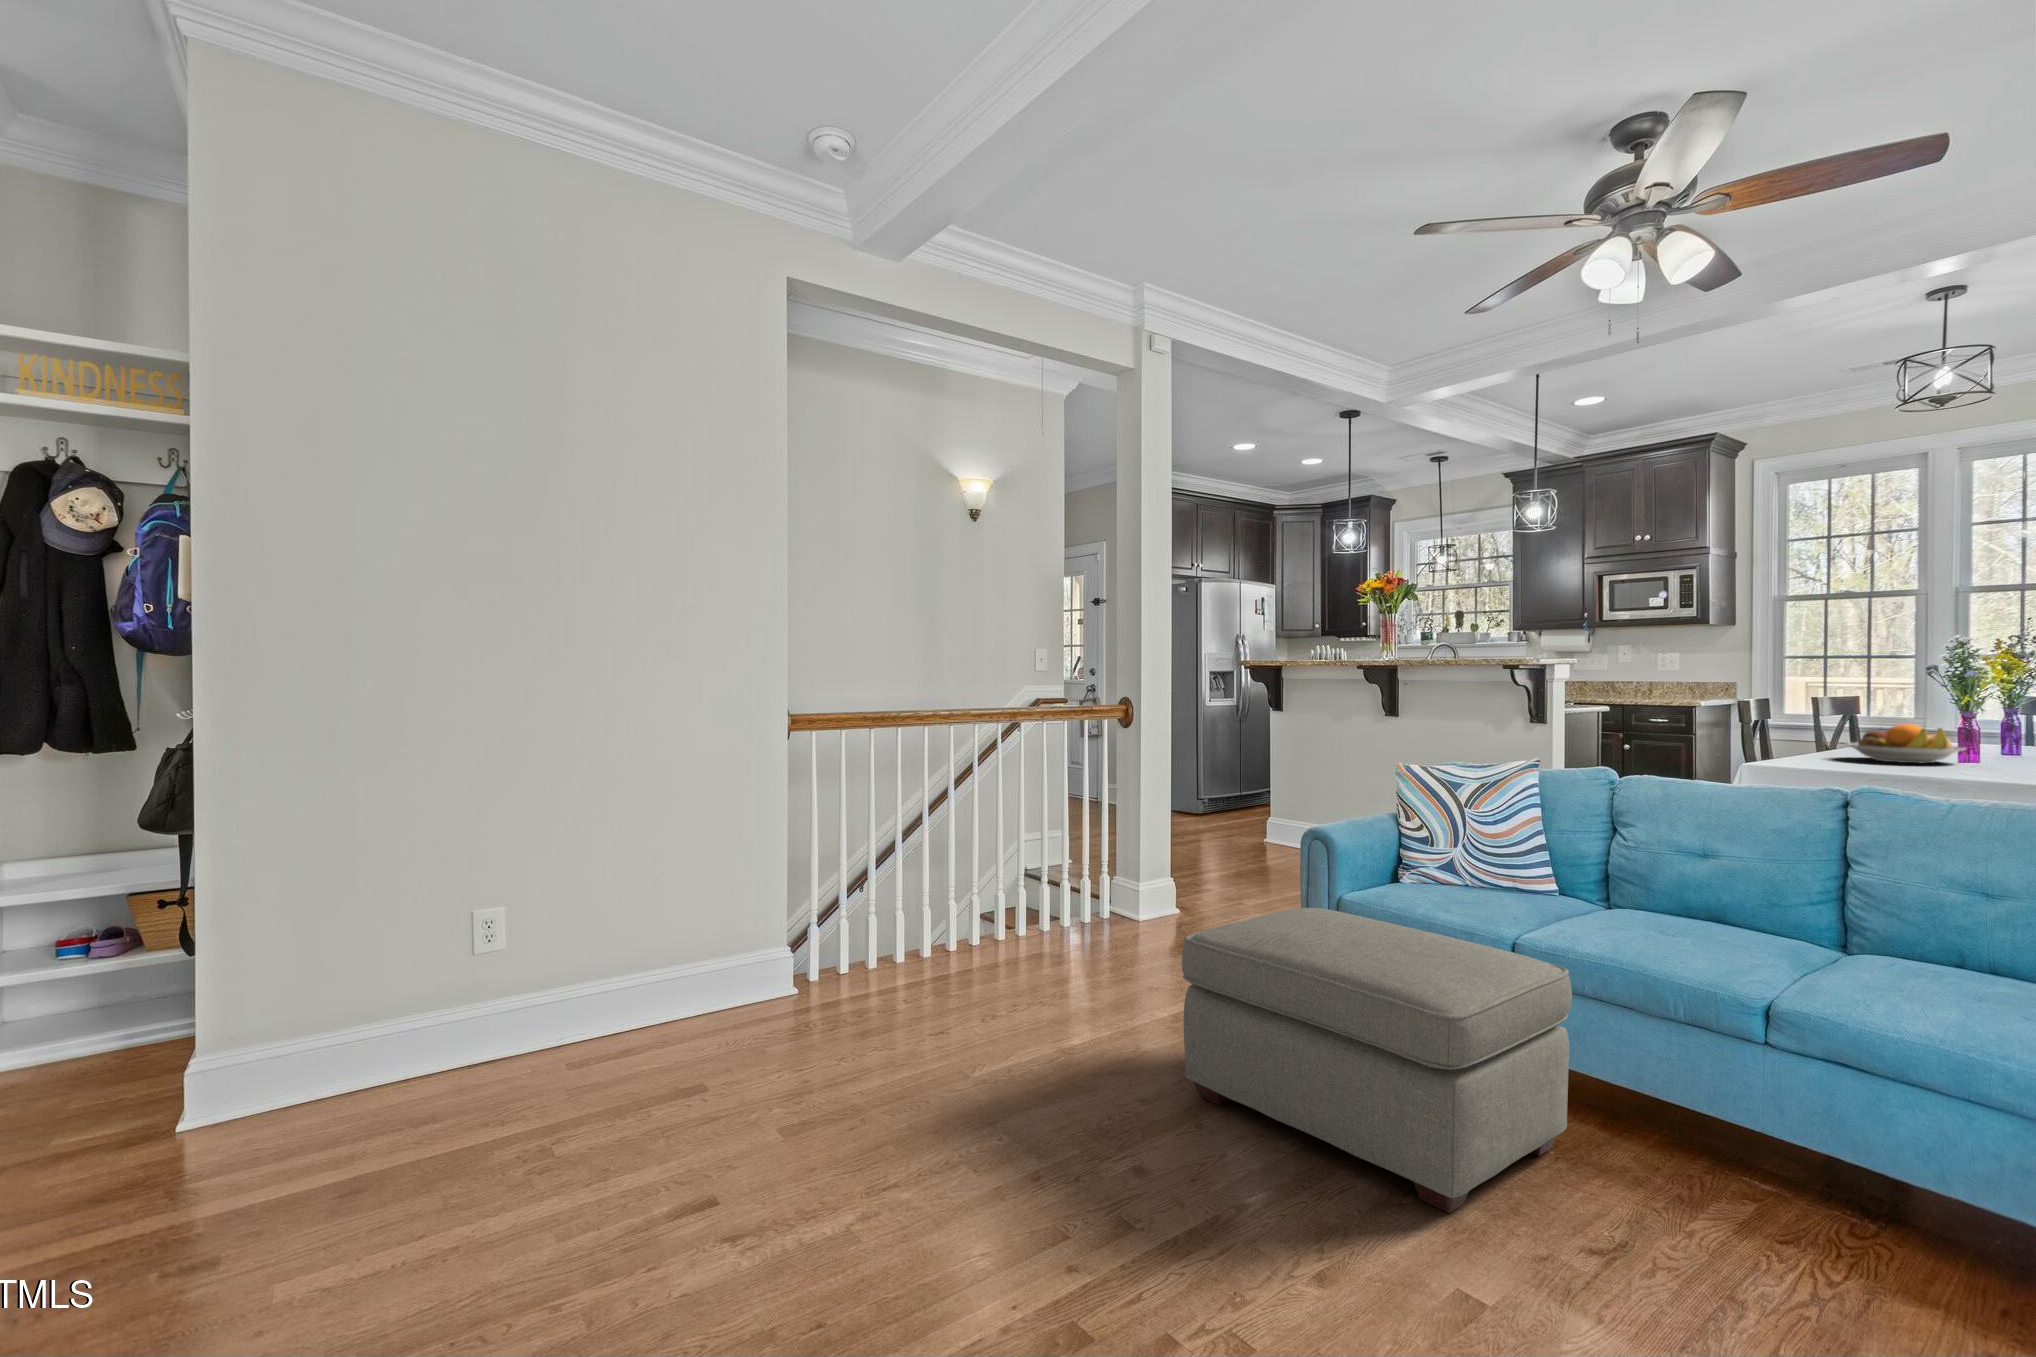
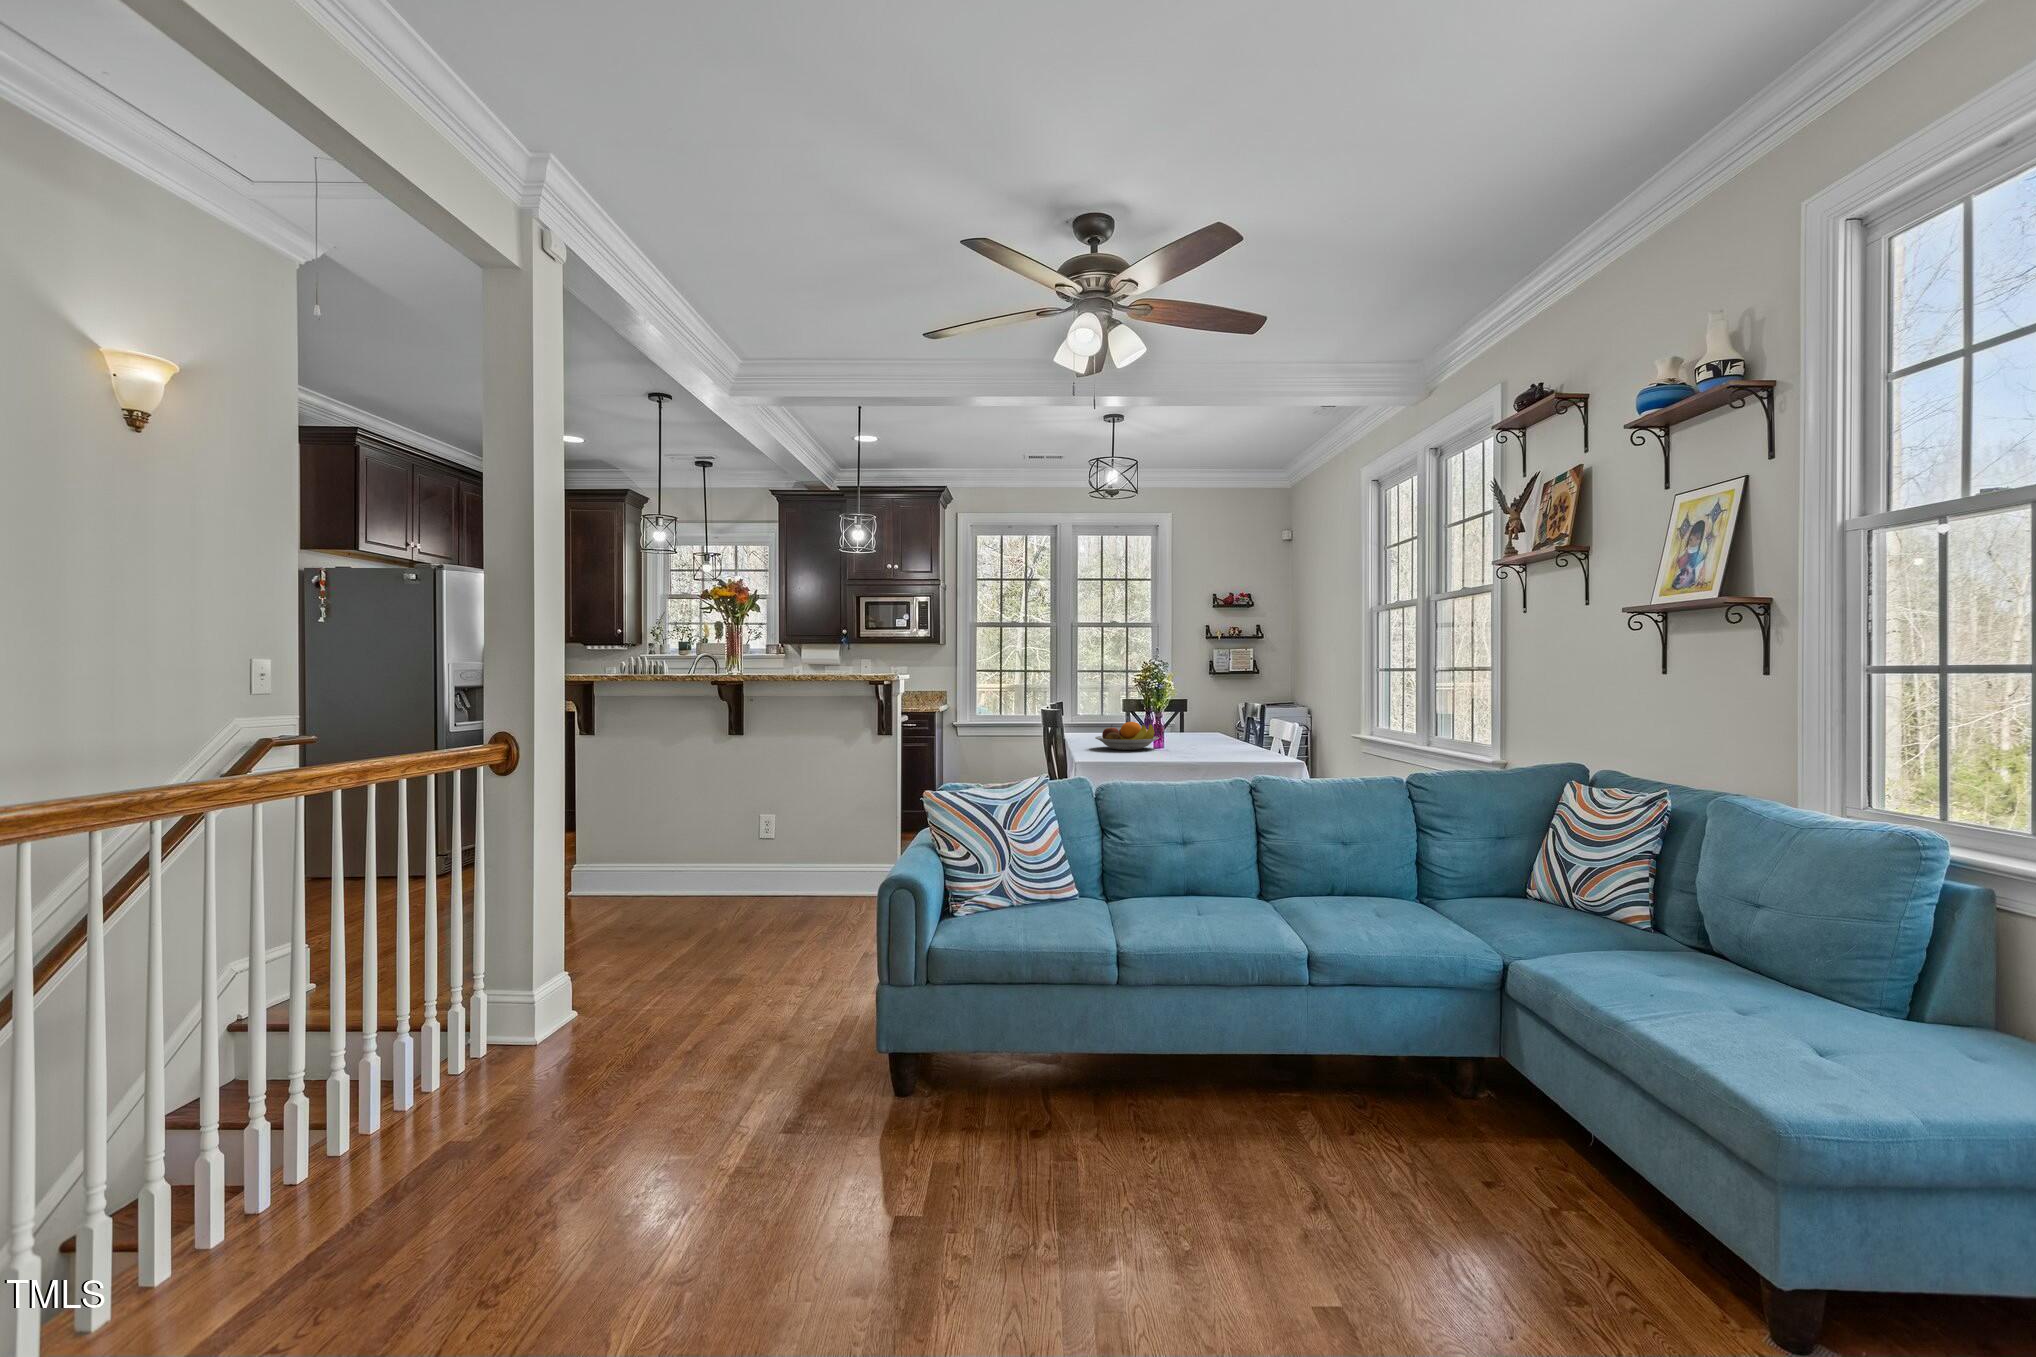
ottoman: present [1182,908,1572,1213] -> none [892,964,1249,1237]

